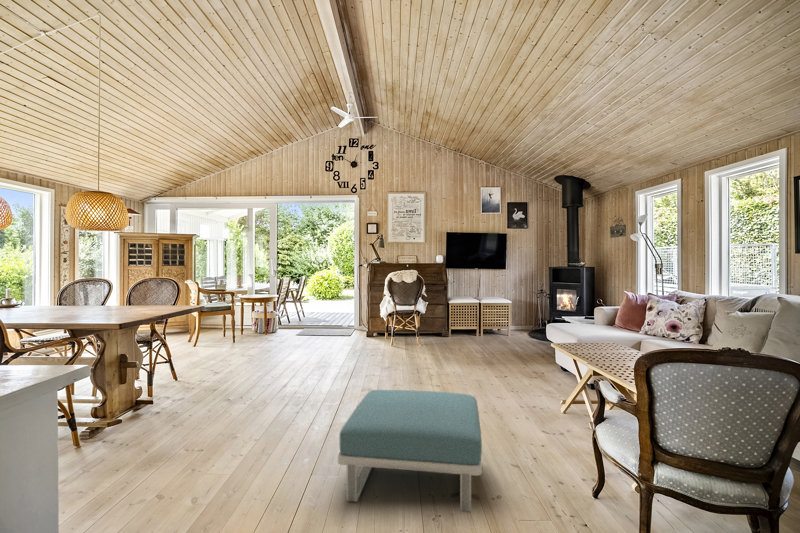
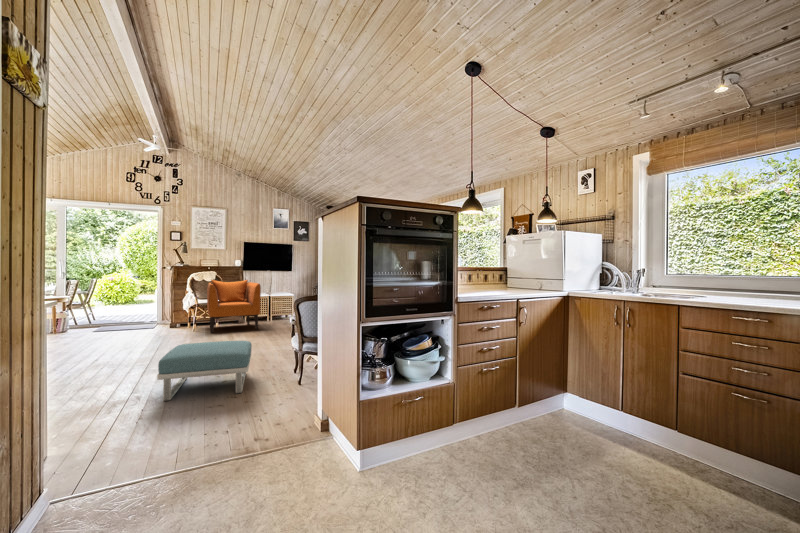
armchair: none [406,281,470,349] -> present [207,280,261,333]

